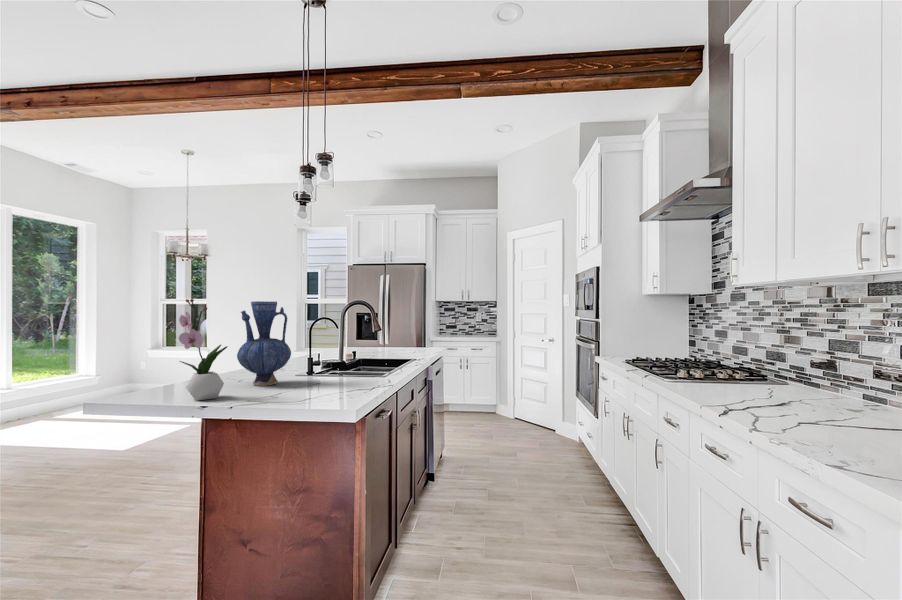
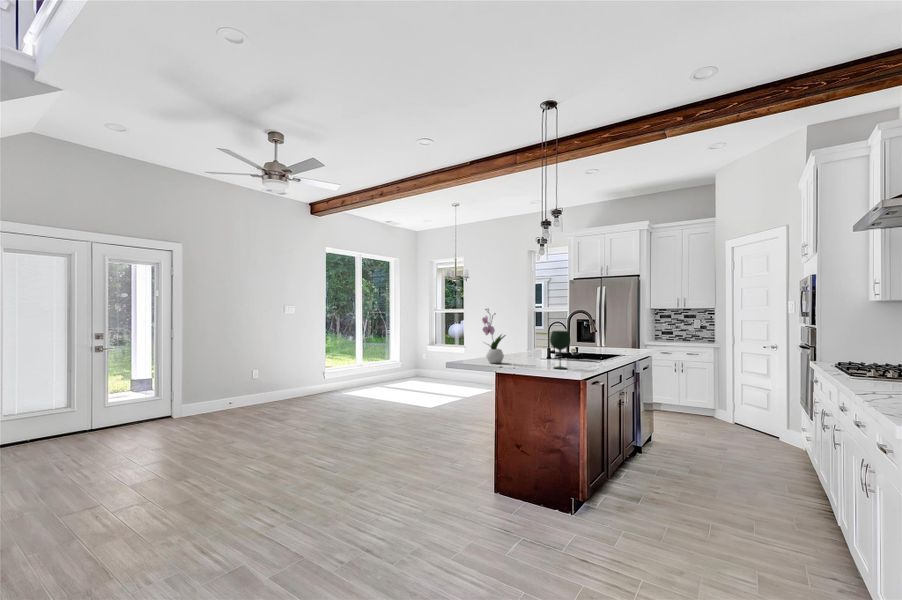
vase: present [237,301,291,386] -> none [508,310,538,360]
wine glass: none [306,337,341,402] -> present [550,331,570,369]

